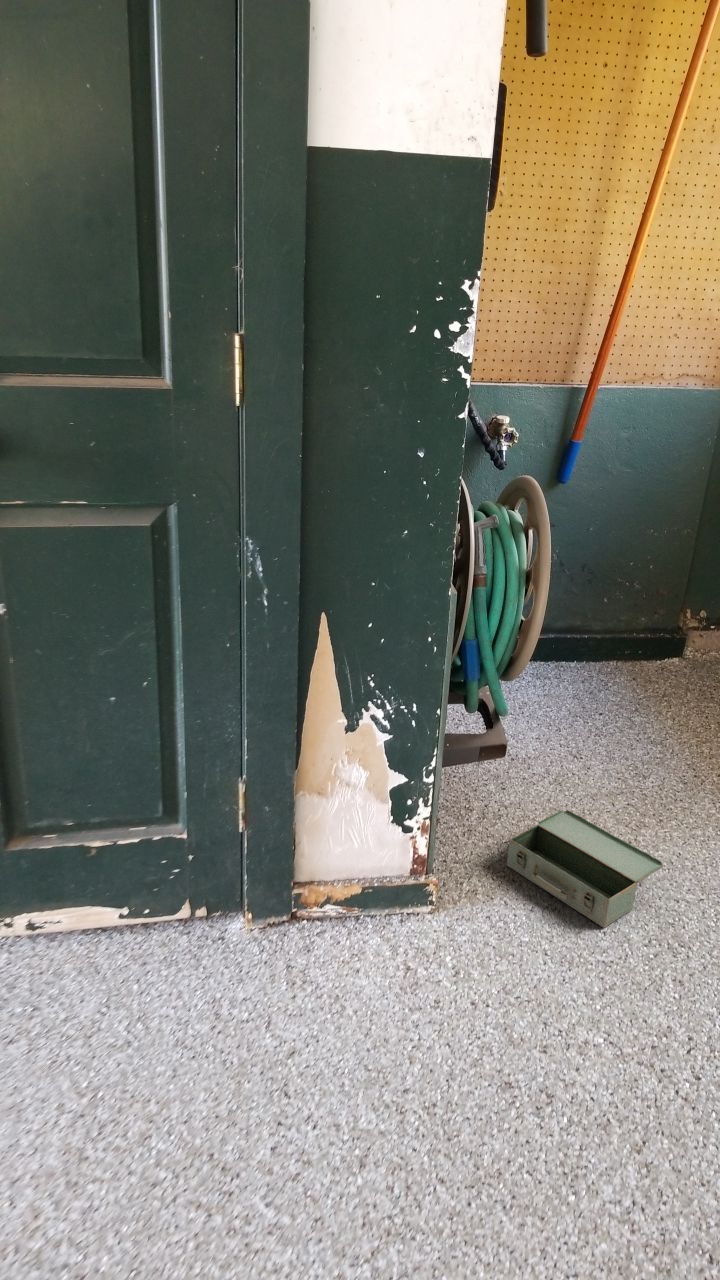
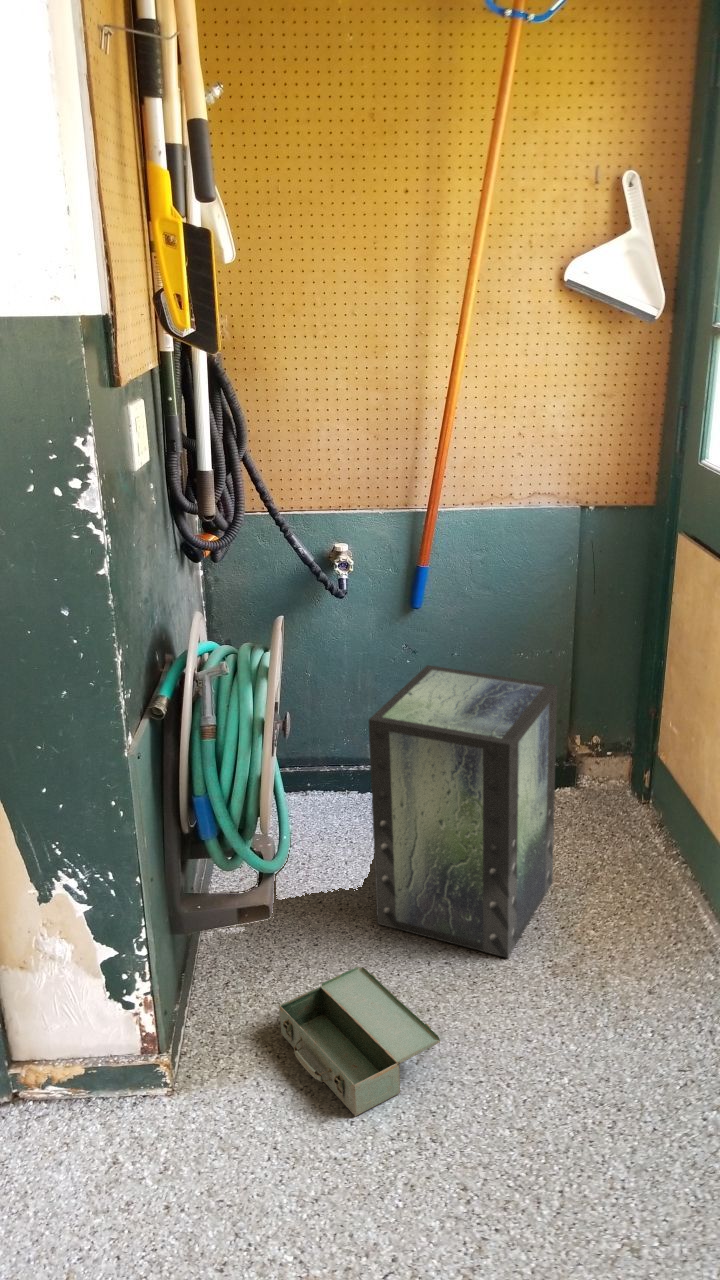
storage box: none [546,567,706,809] -> present [369,665,557,958]

